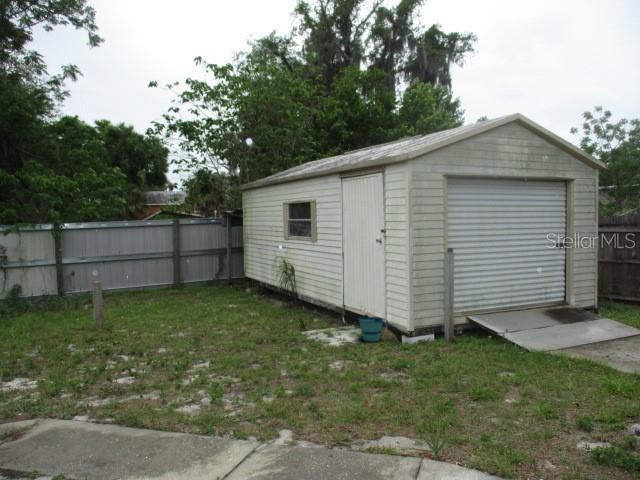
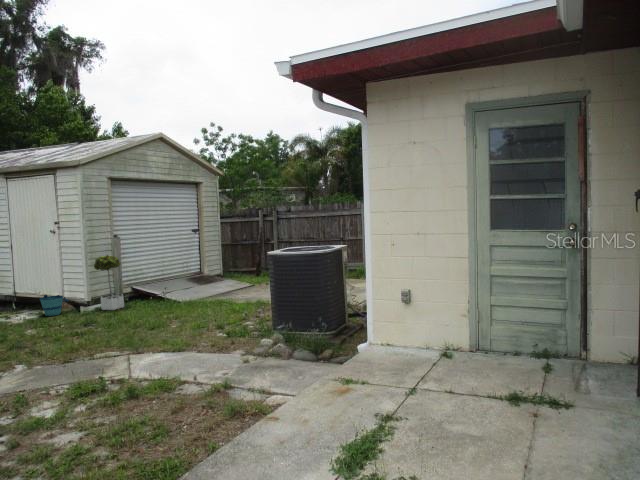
potted tree: none [418,276,452,348] -> present [94,255,124,310]

